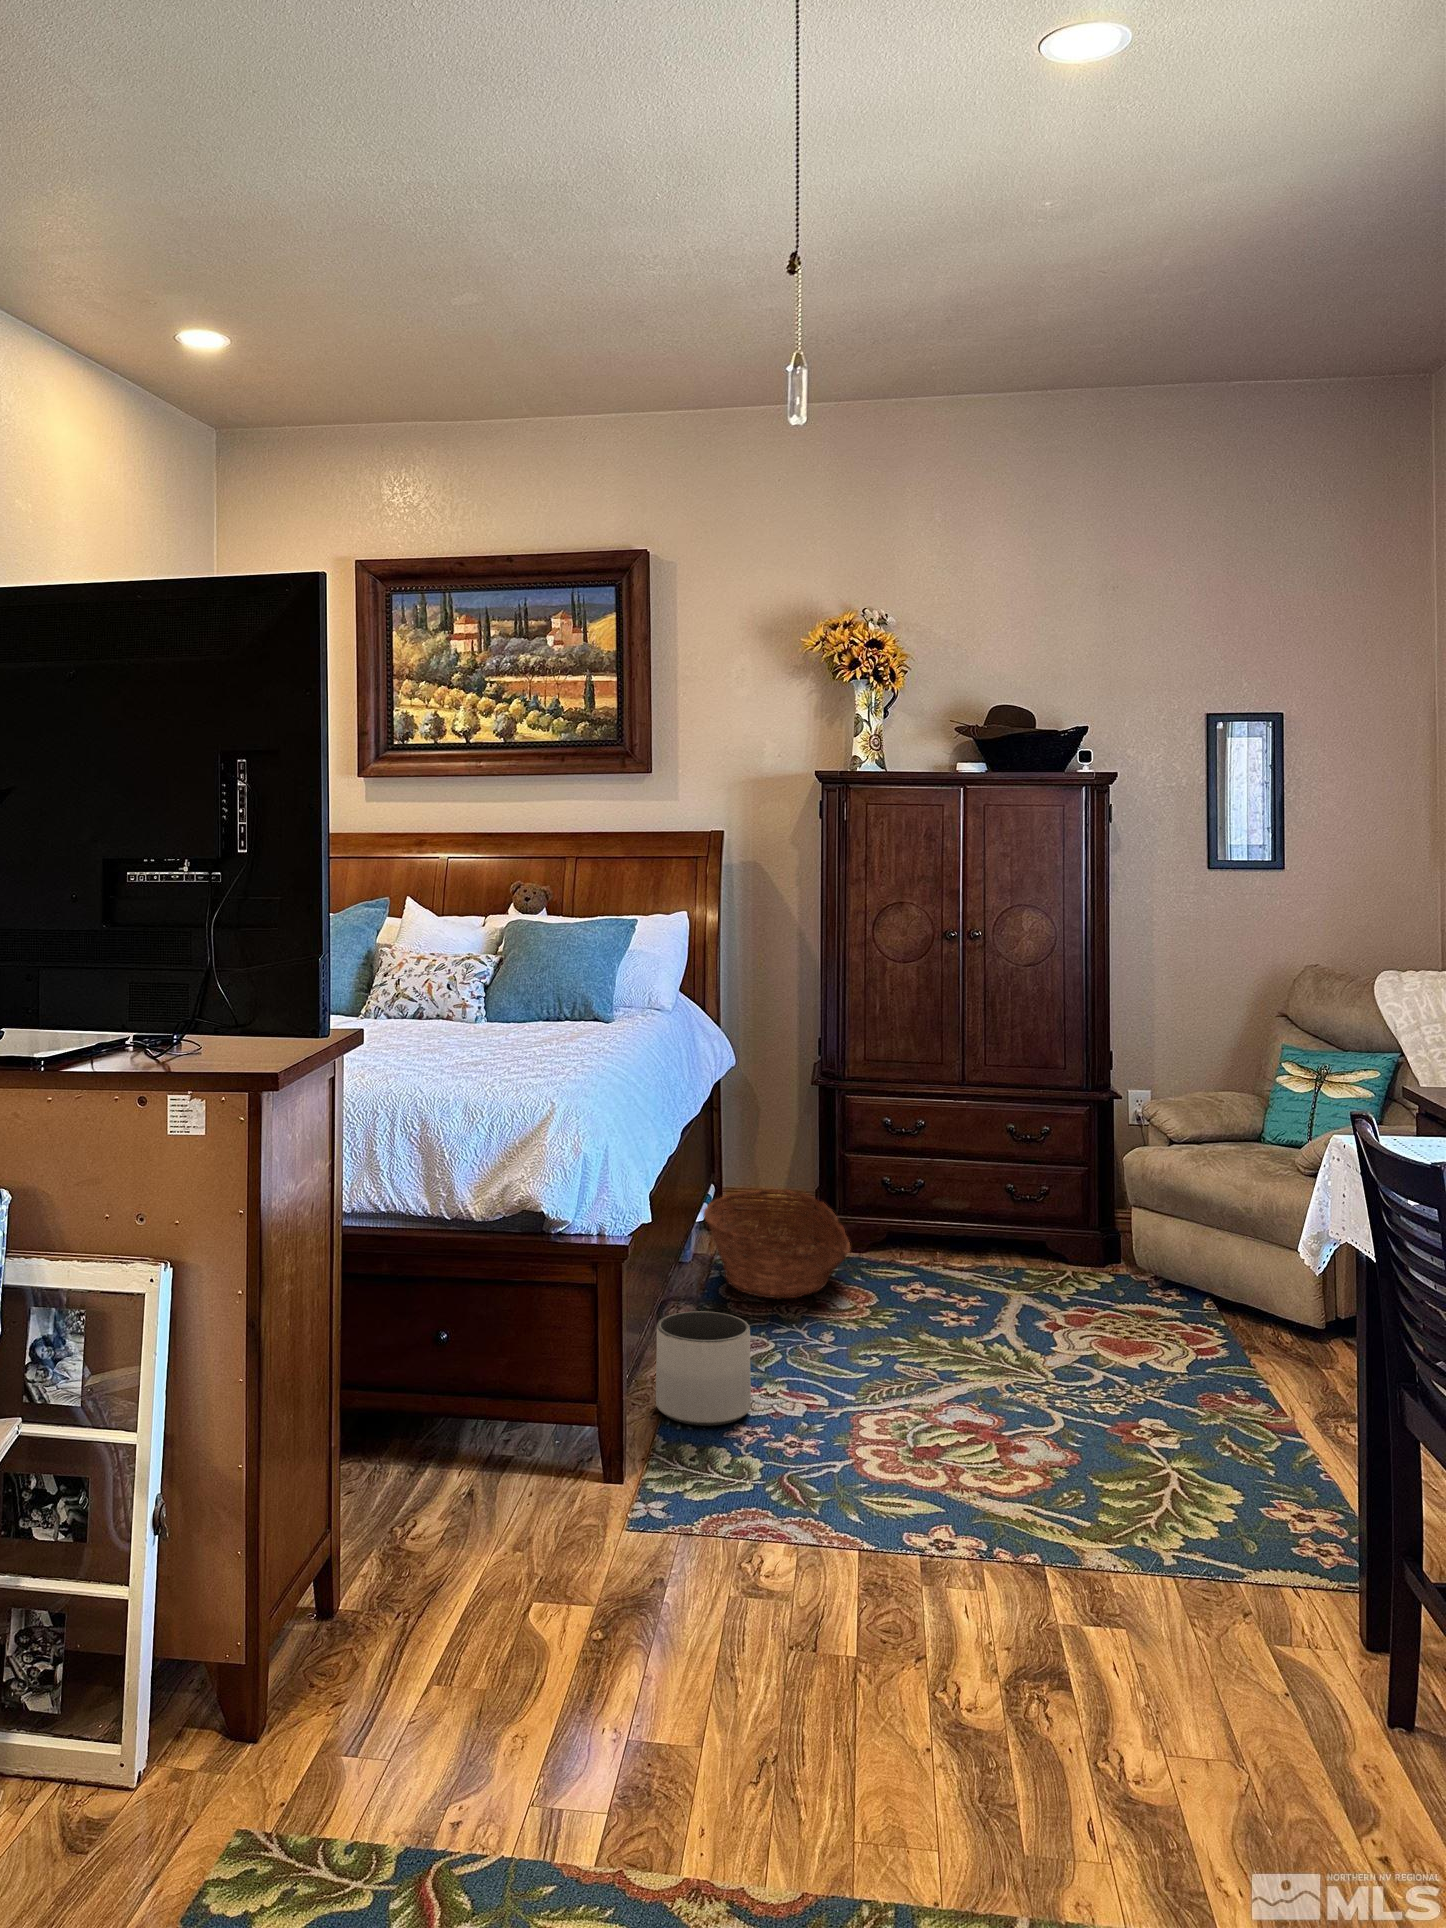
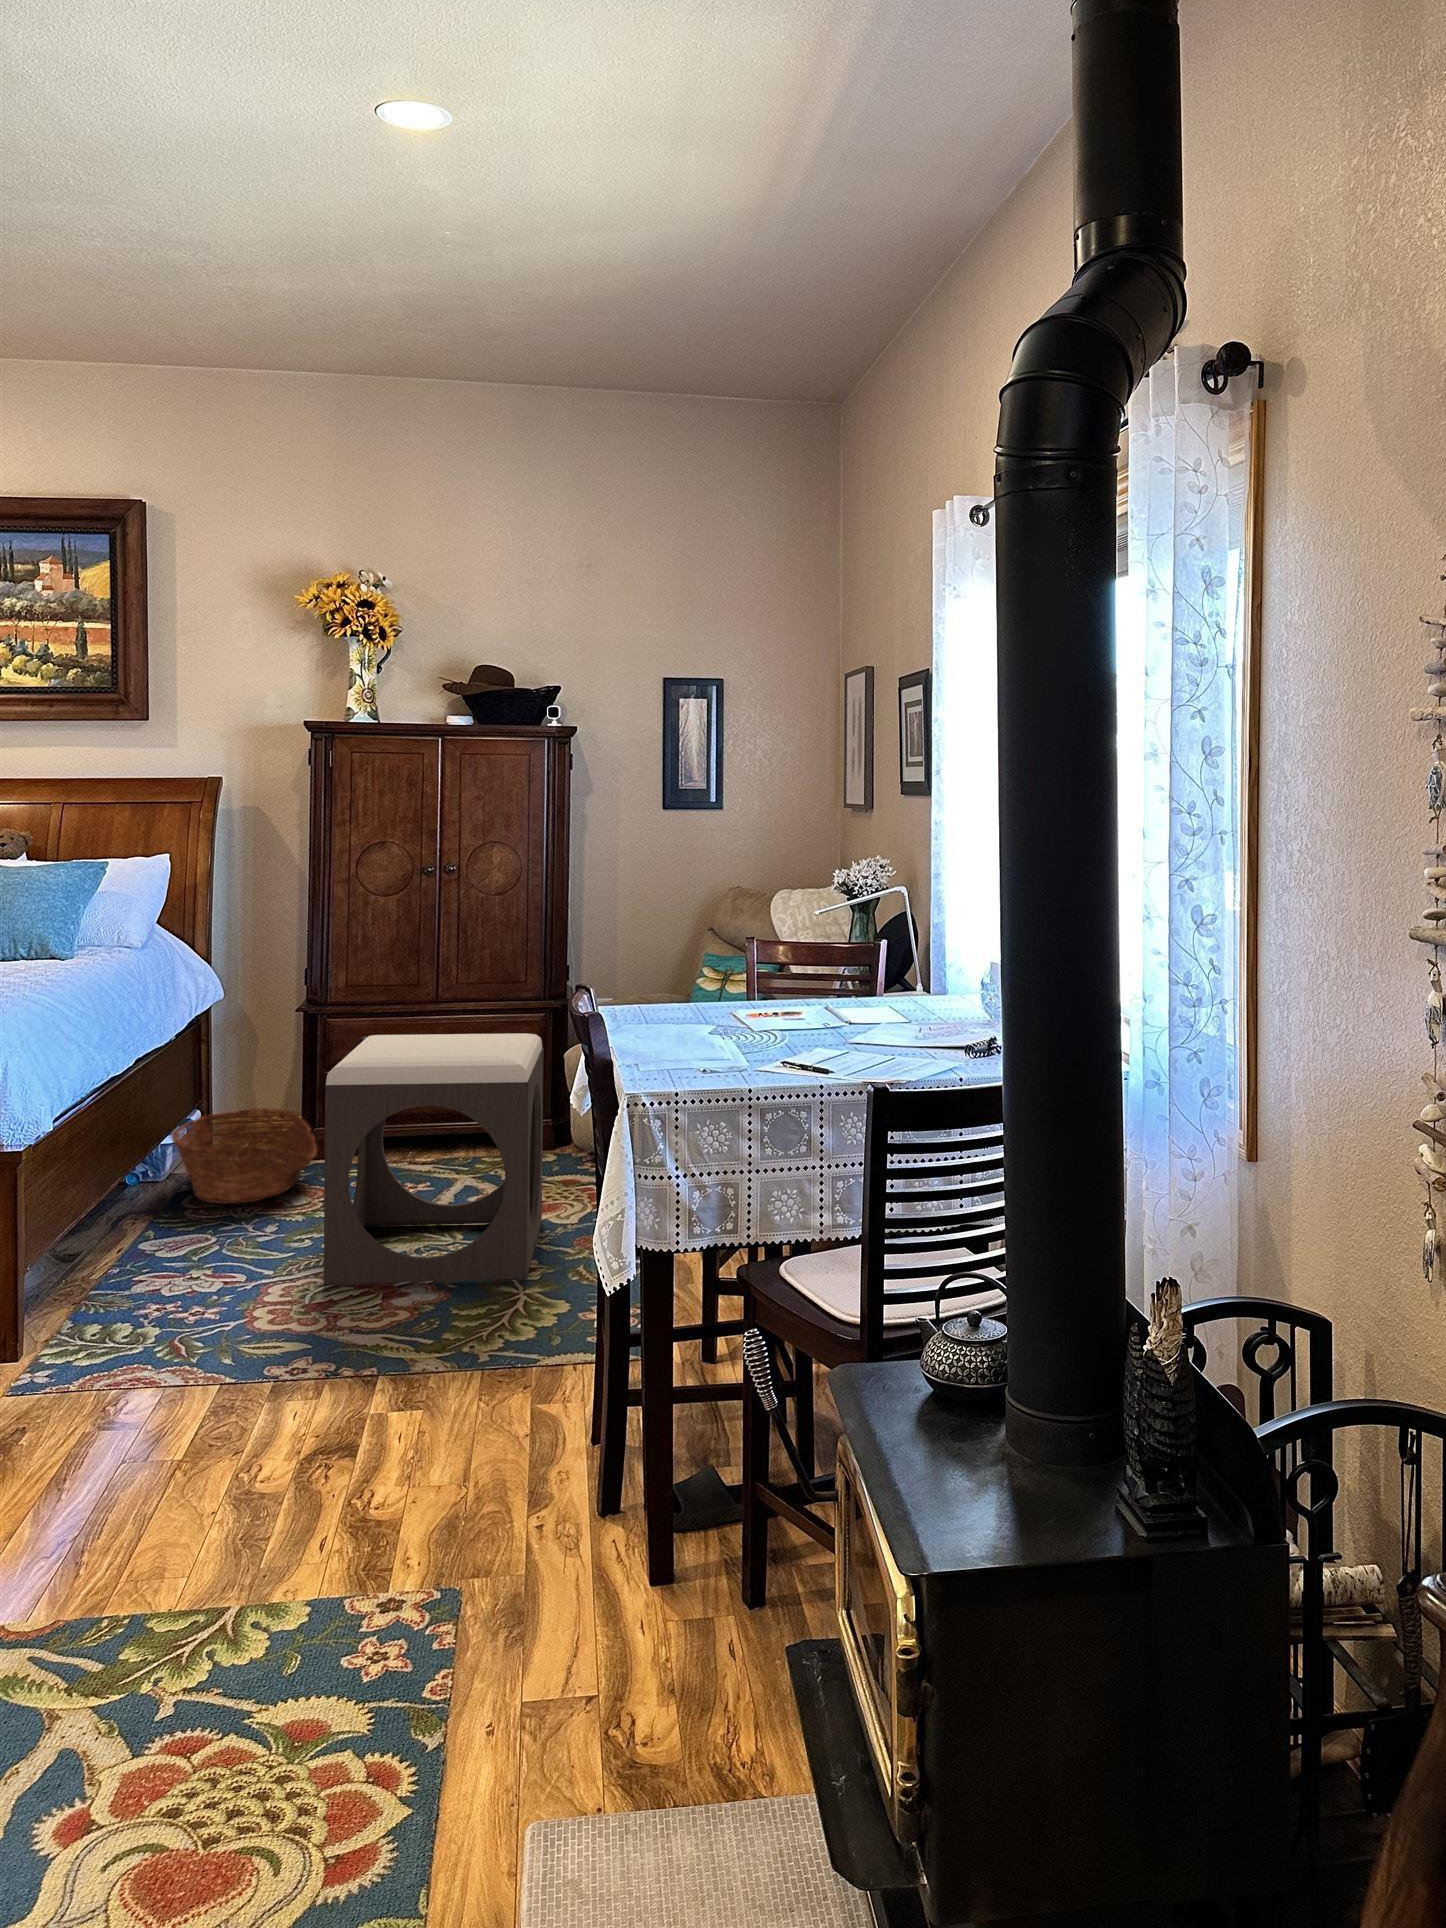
footstool: none [917,1126,1164,1444] -> present [324,1033,543,1284]
planter: present [656,1311,751,1426] -> none [75,1212,168,1311]

